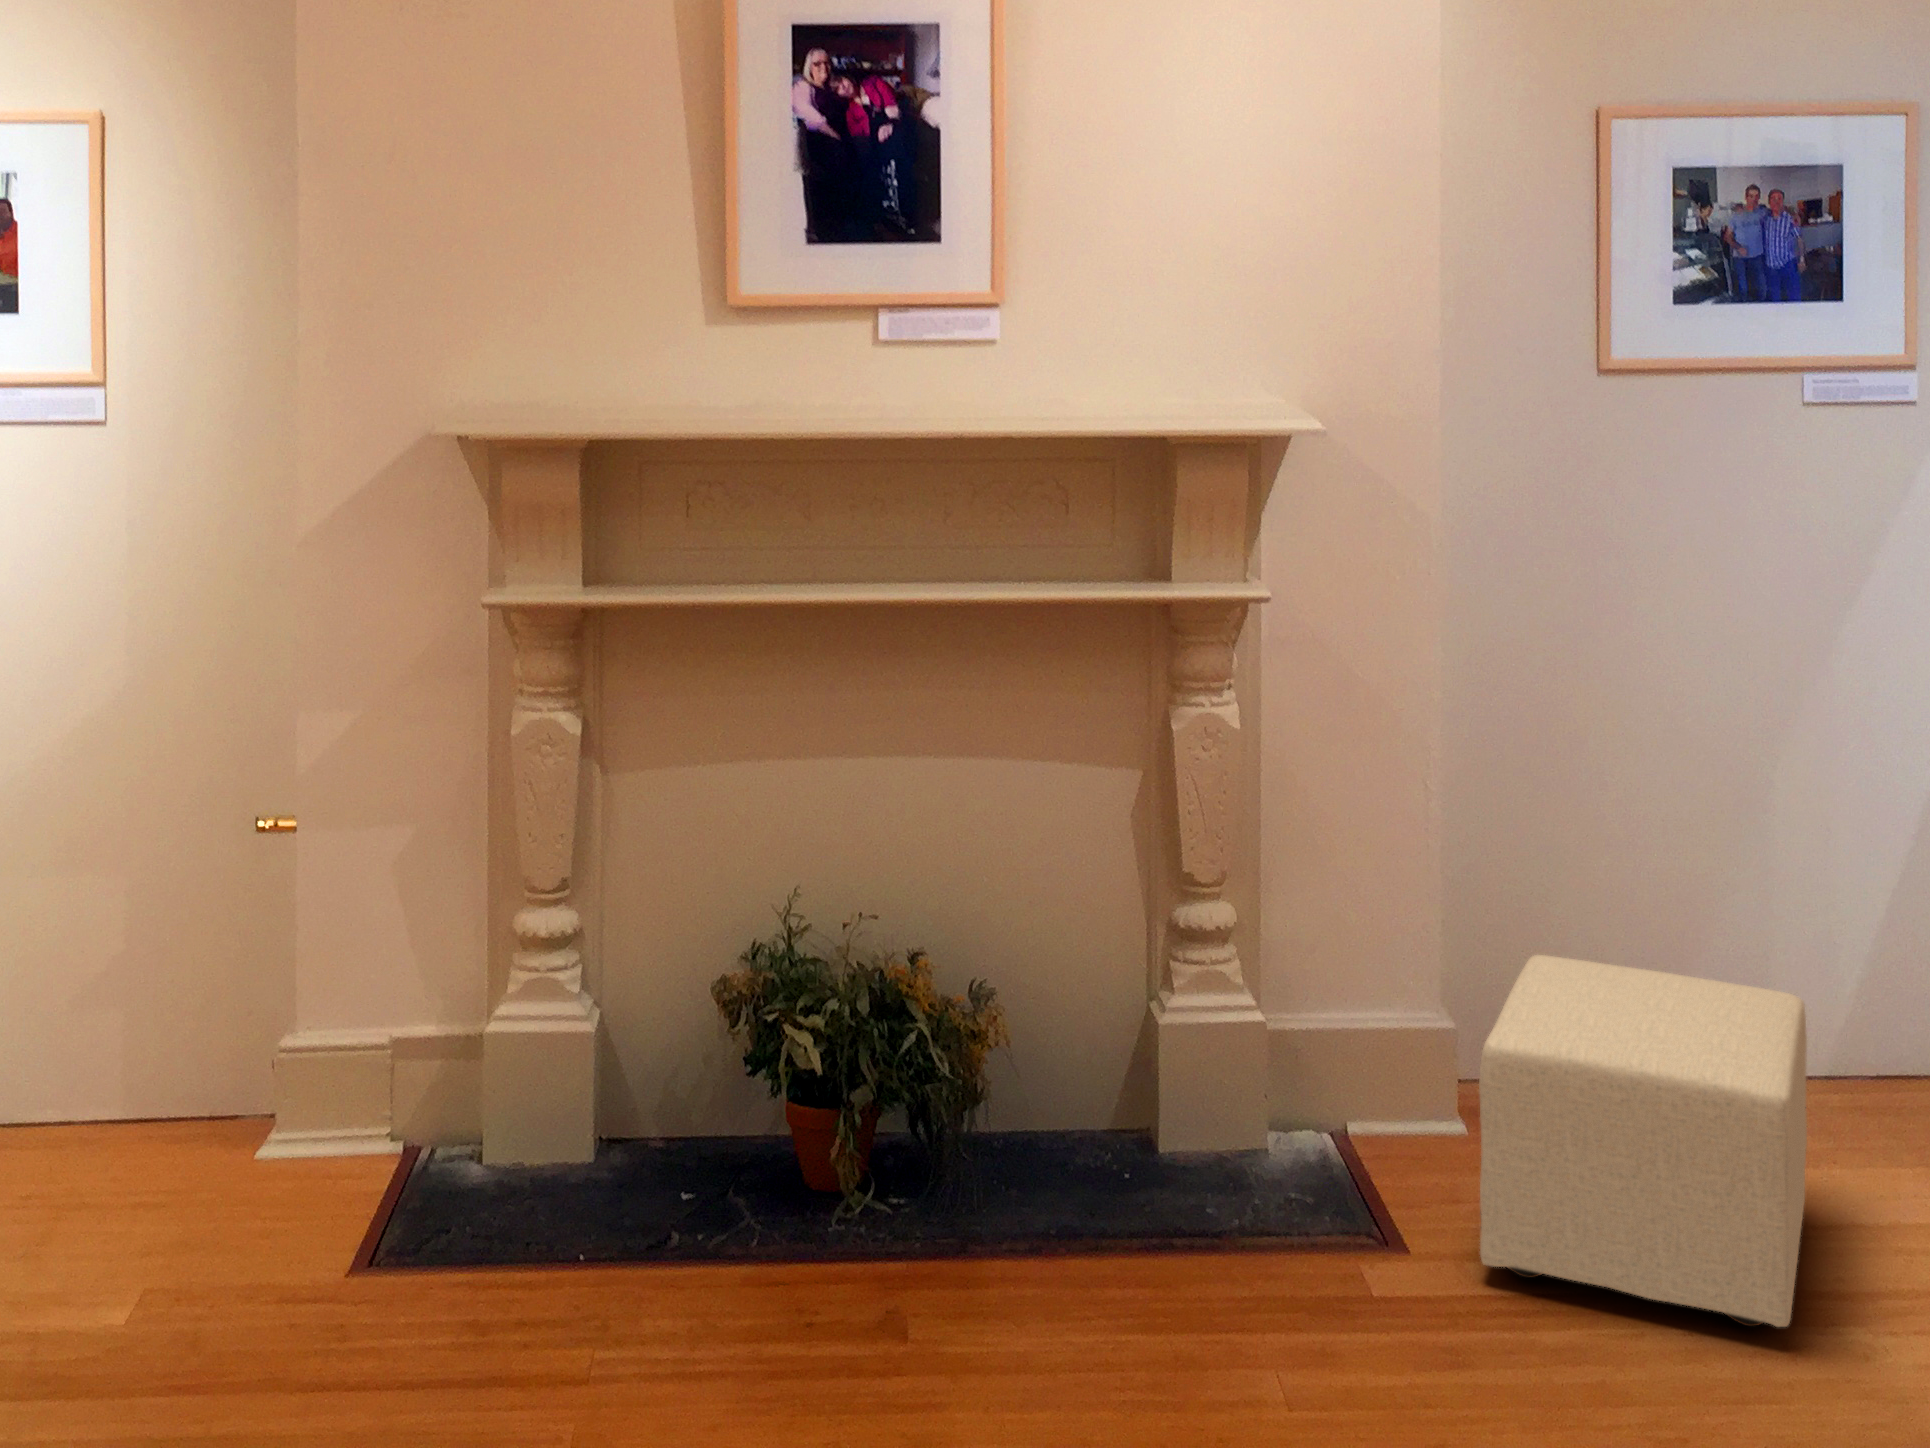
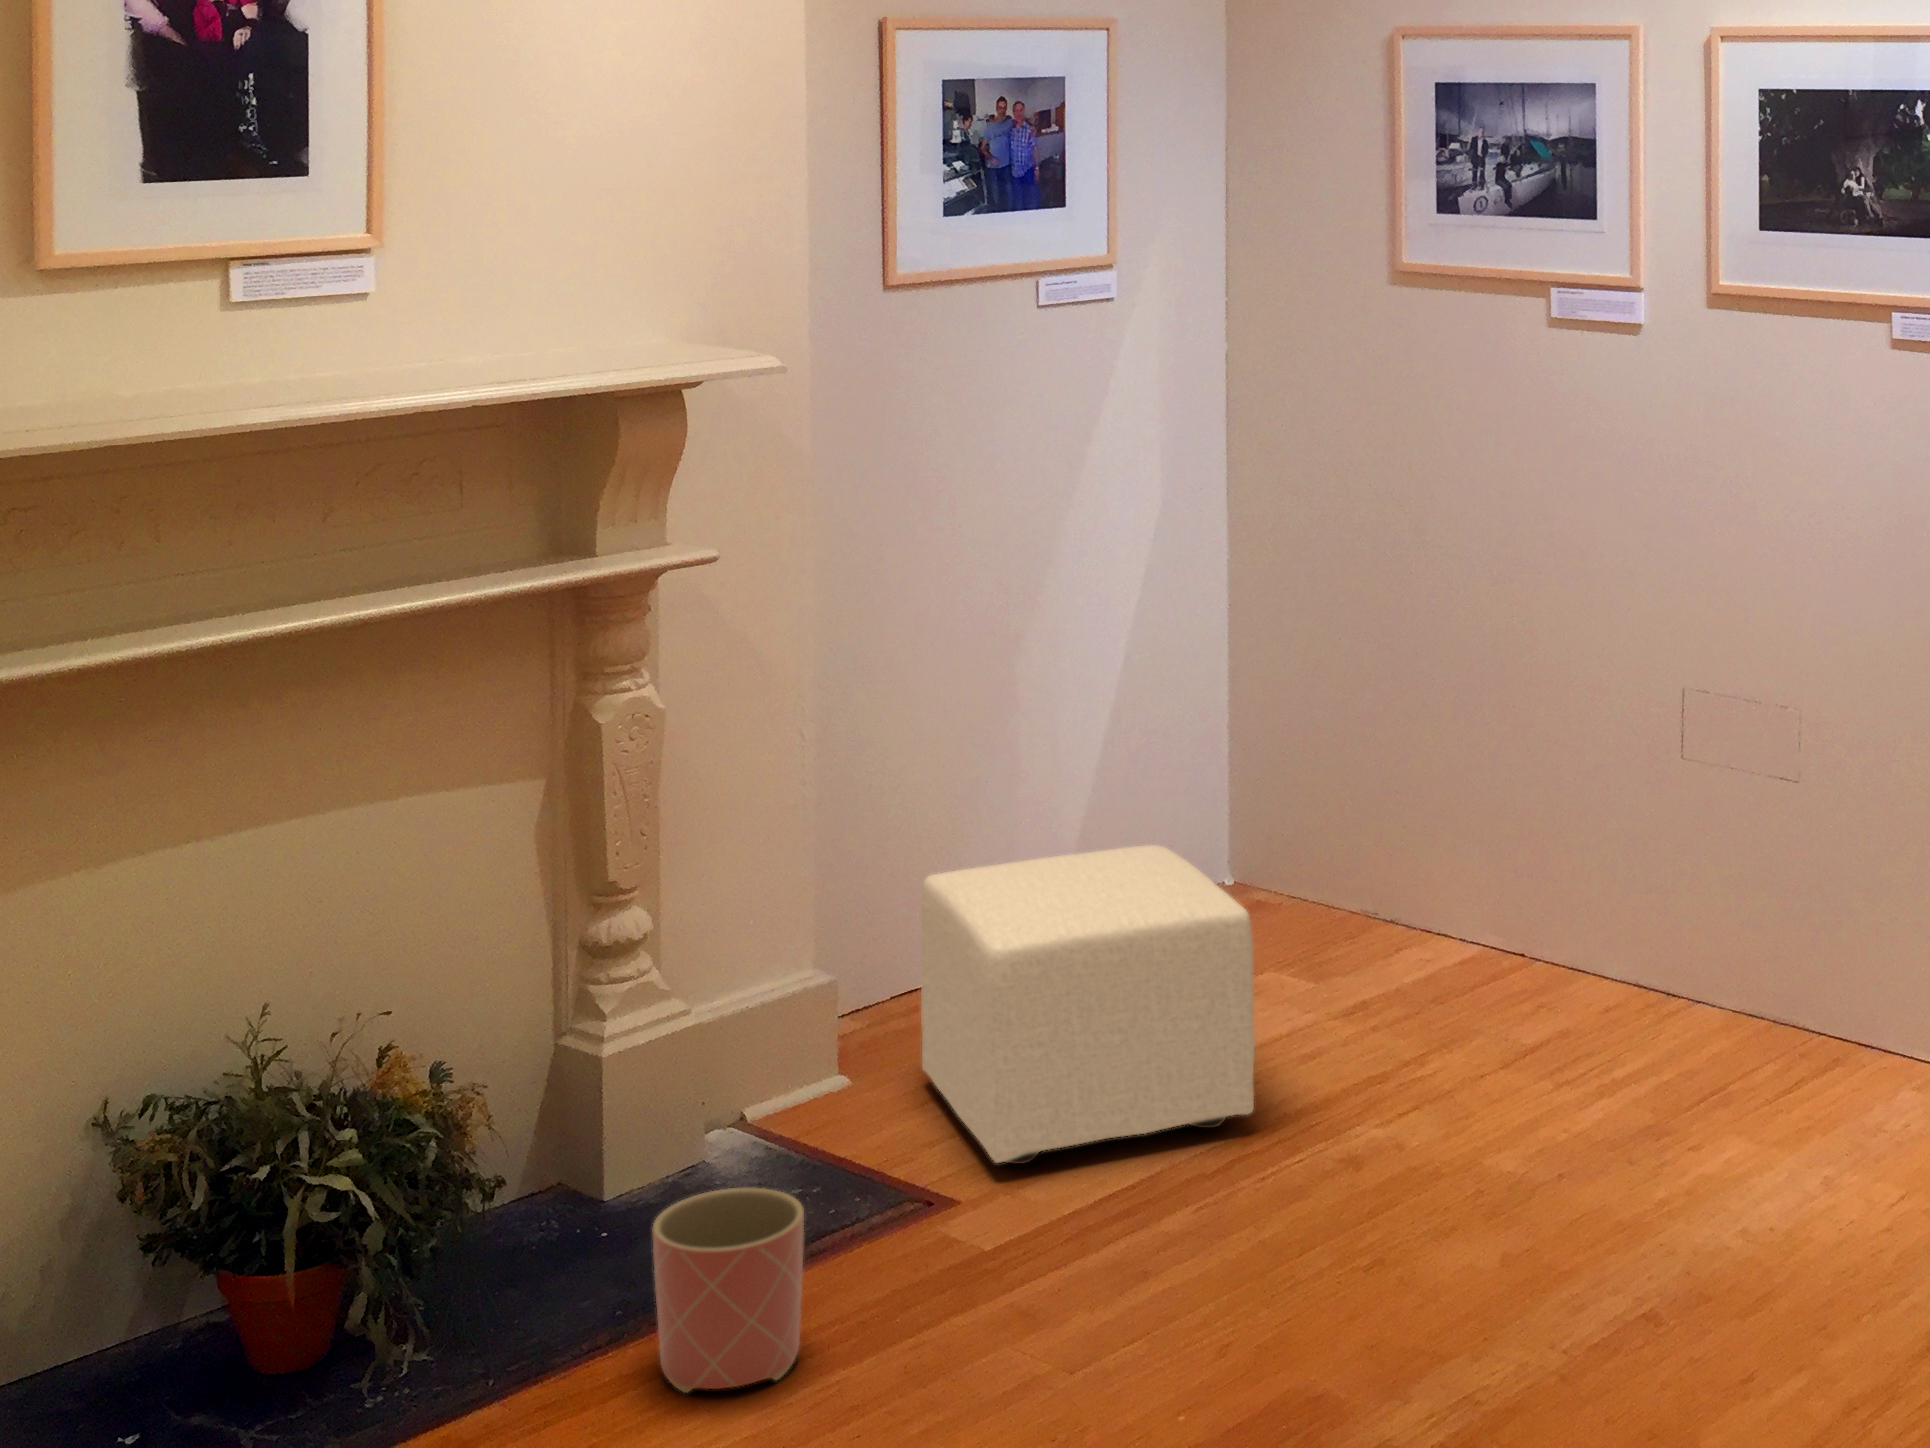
planter: none [1028,1174,1162,1375] -> present [652,1188,804,1393]

